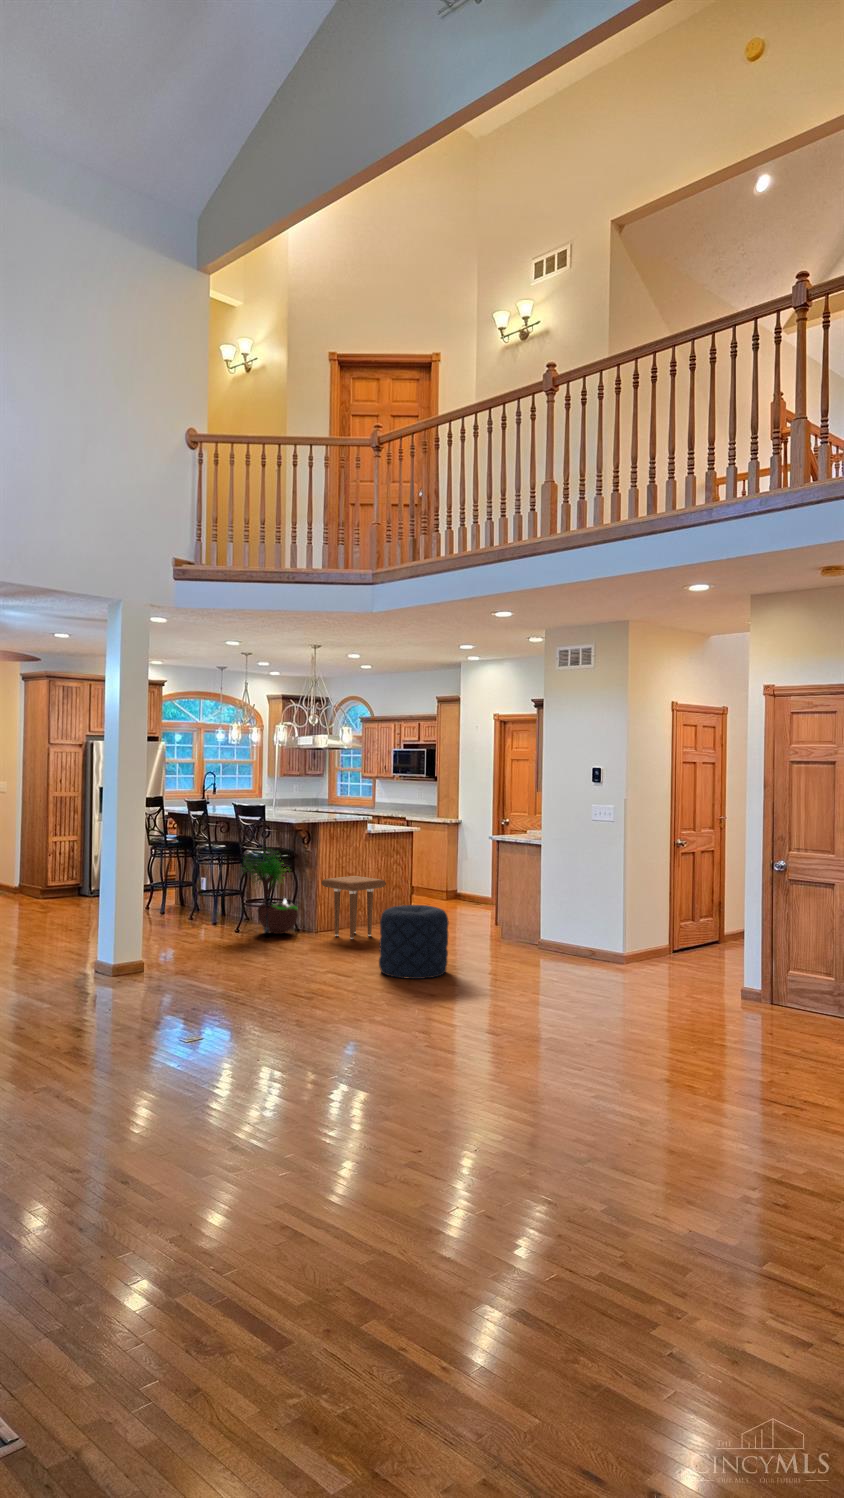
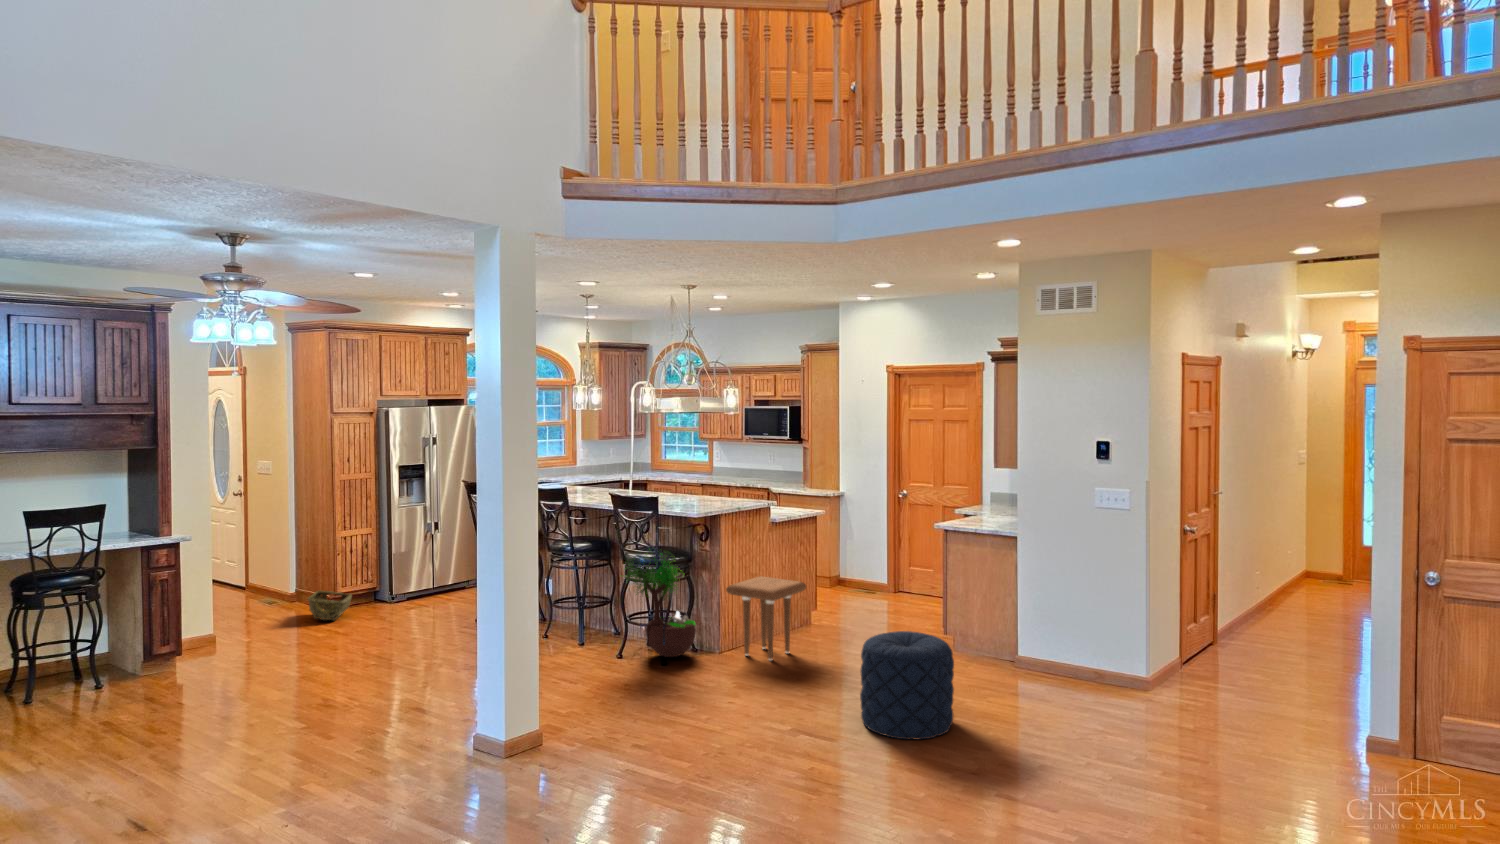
woven basket: none [22,883,59,905] -> present [308,590,352,620]

